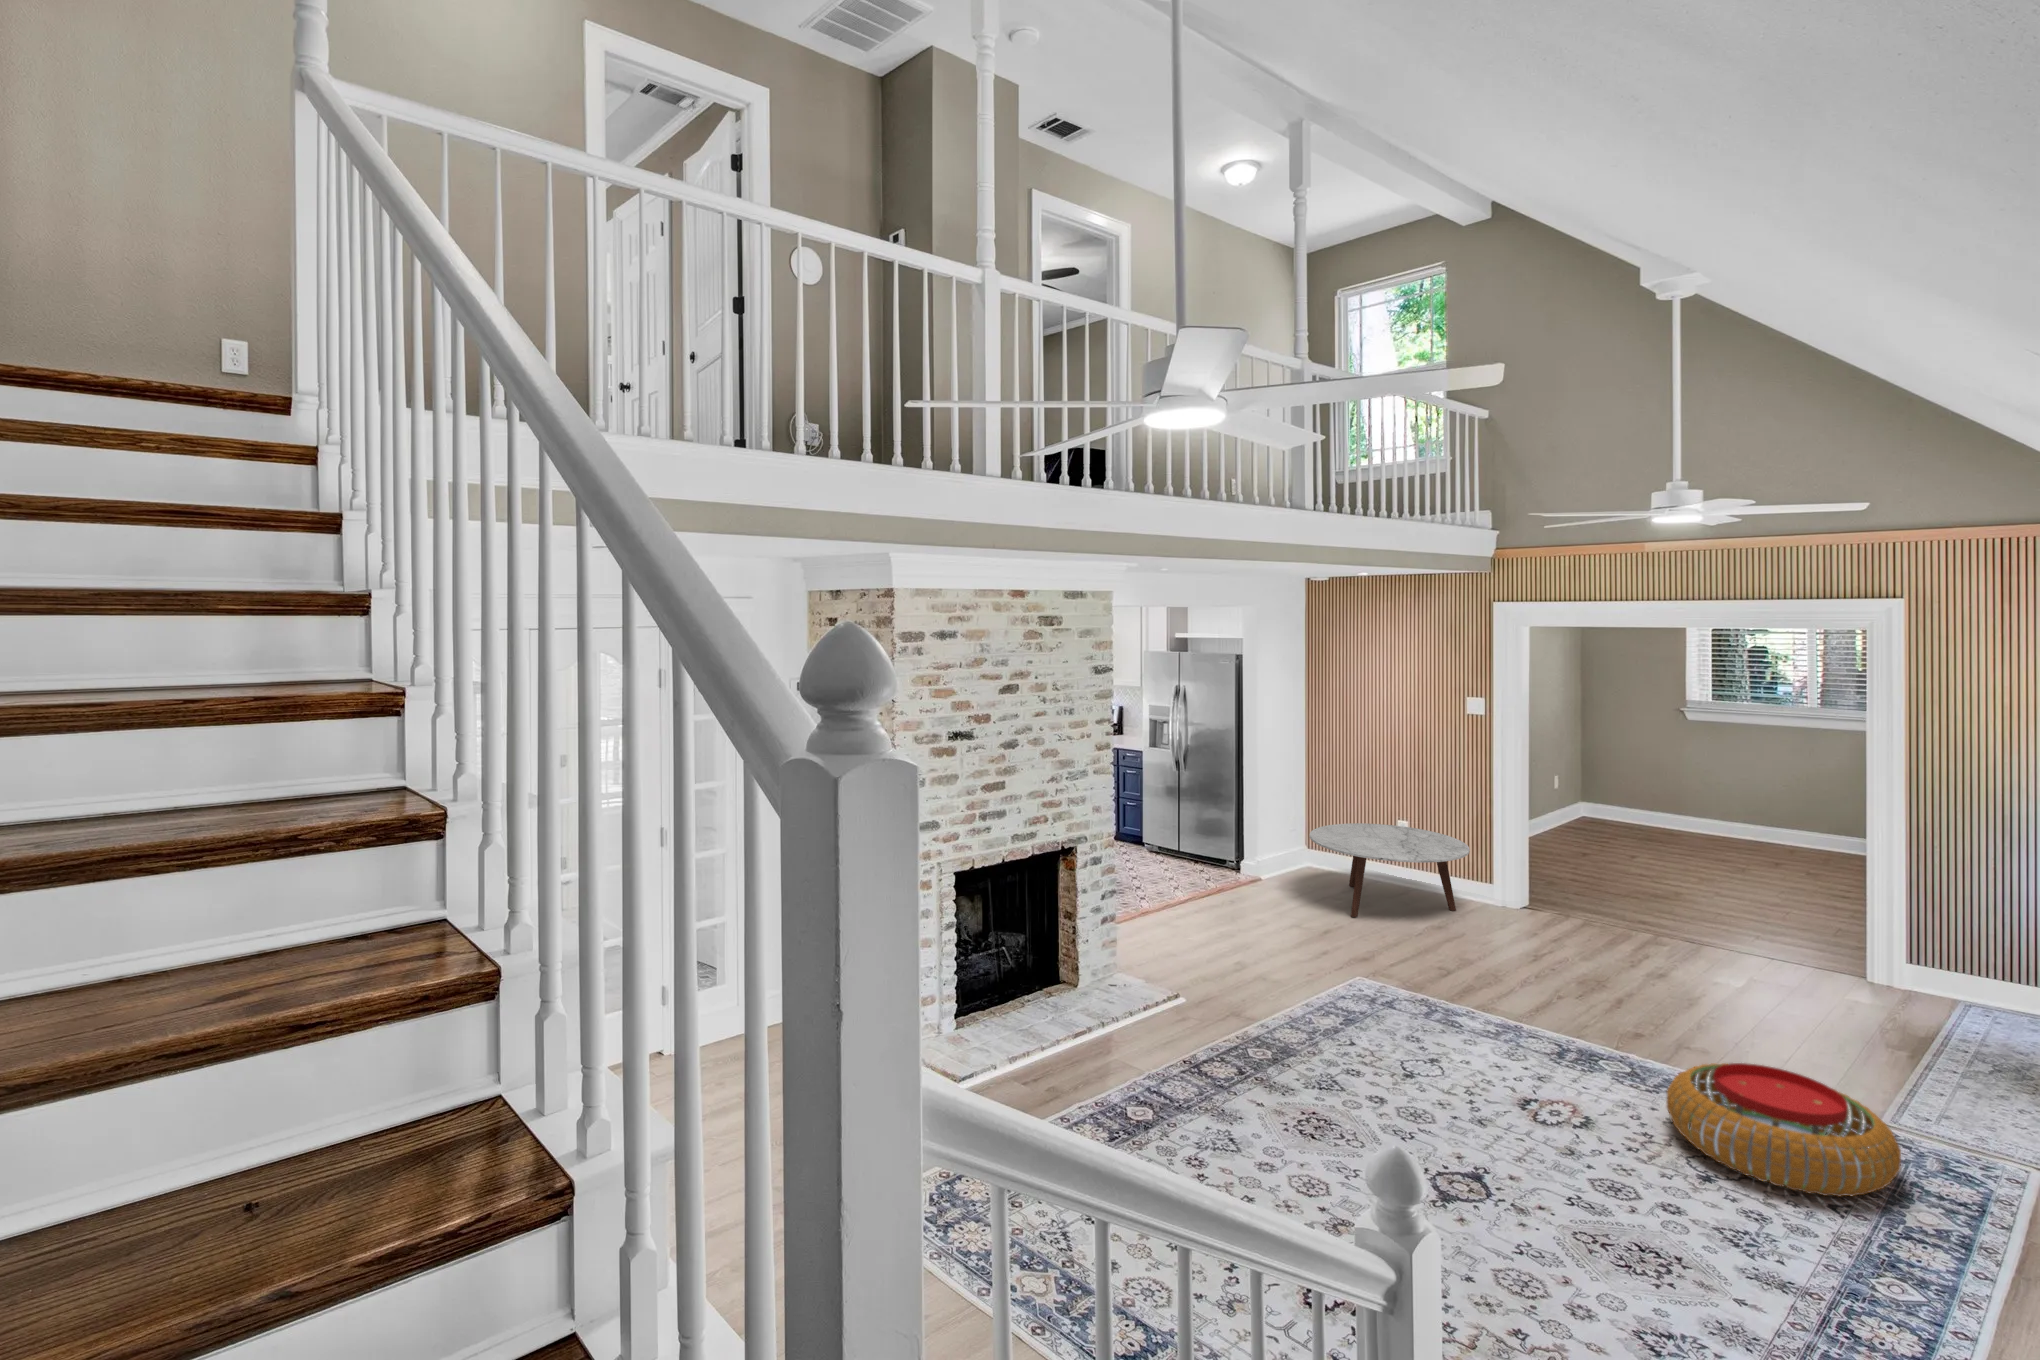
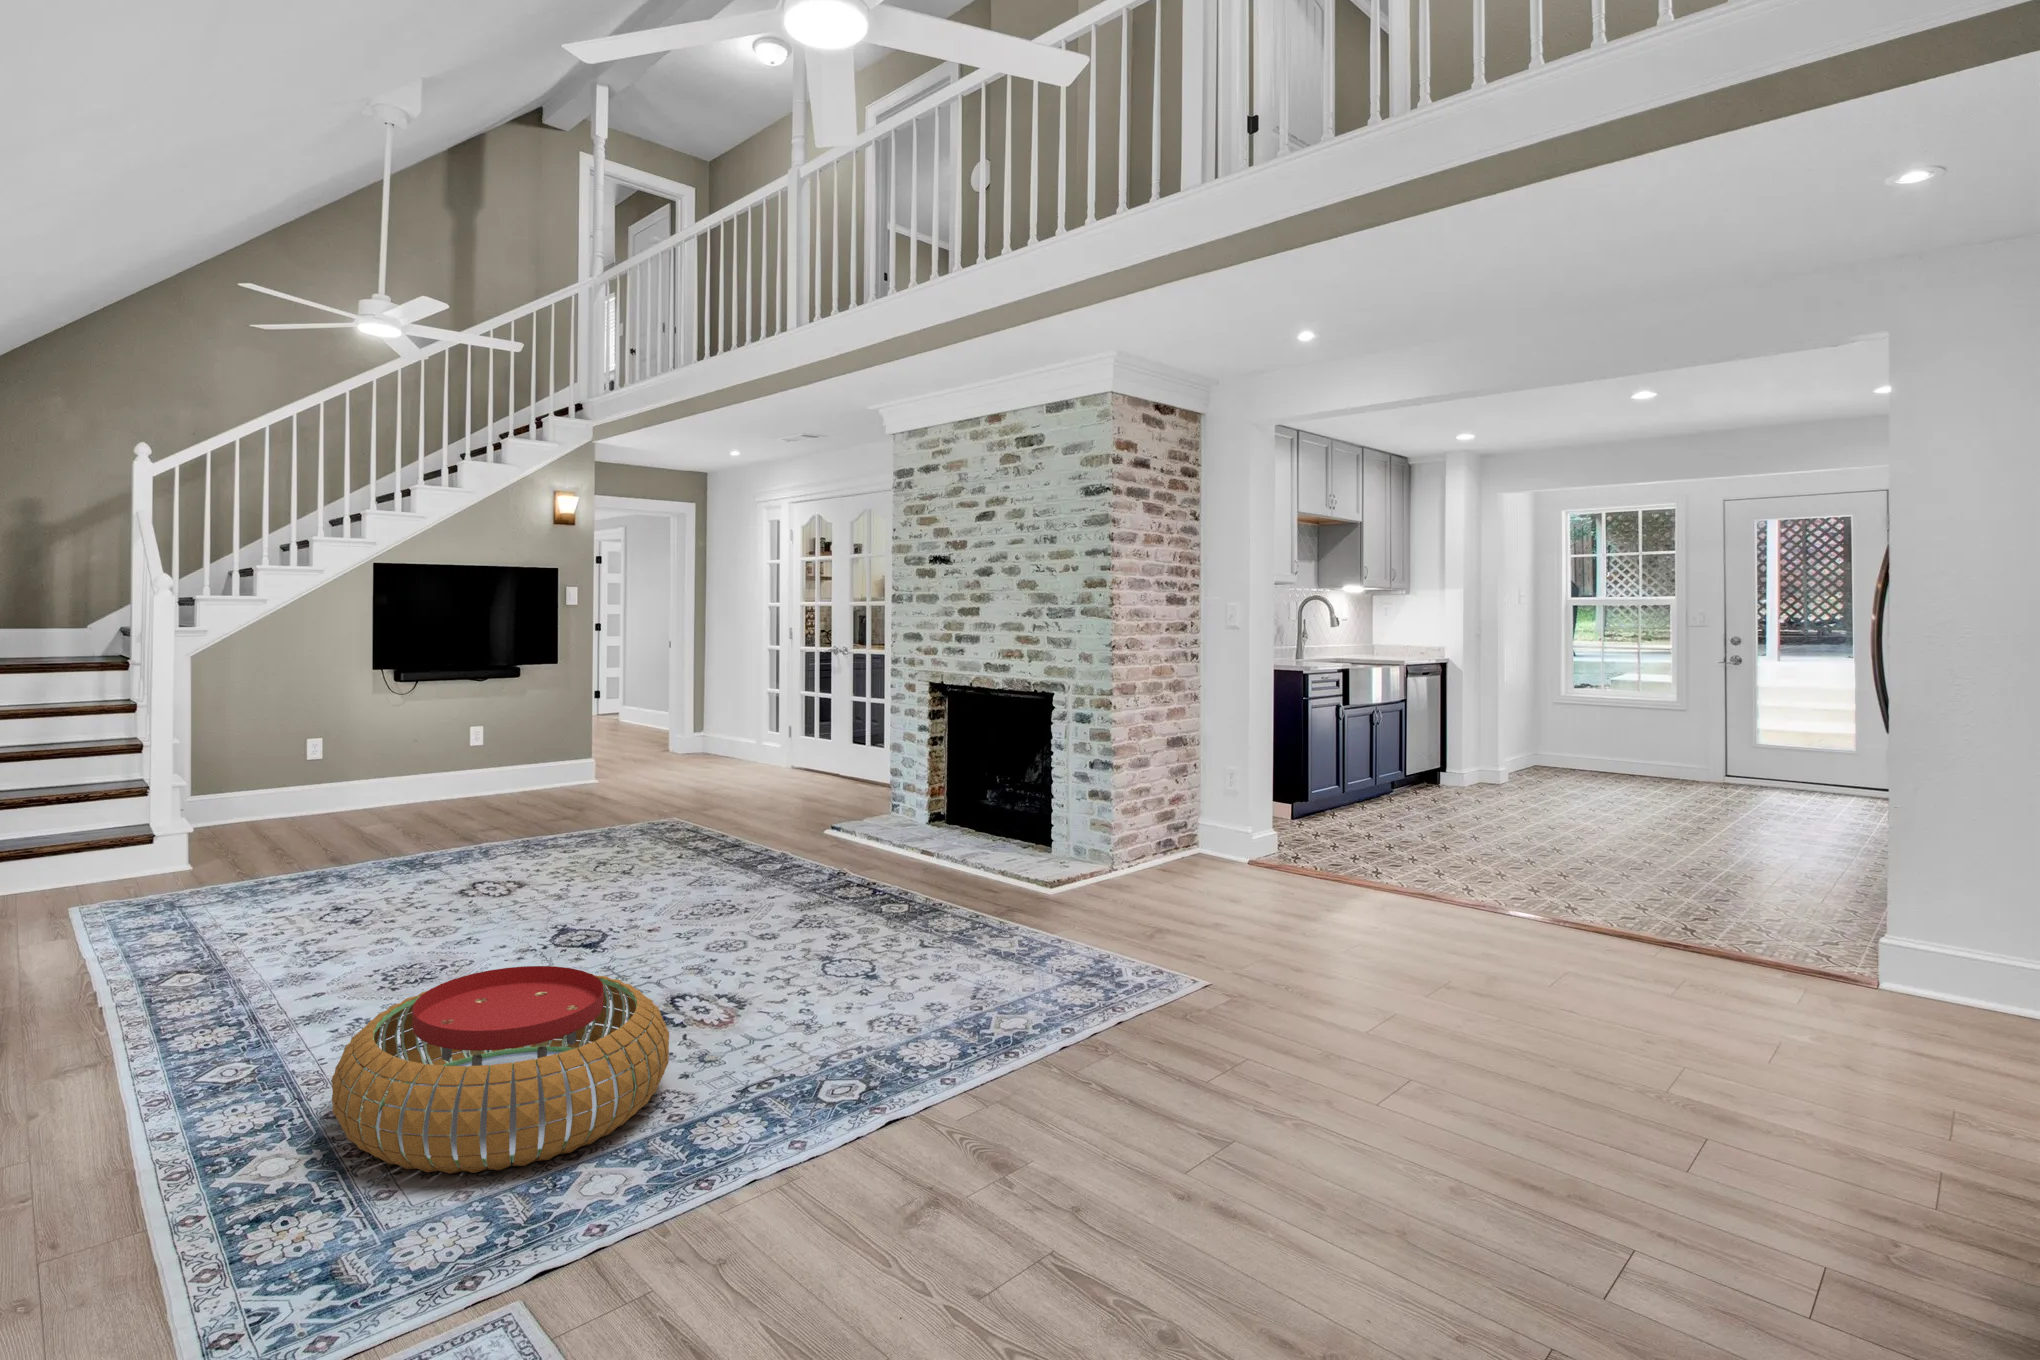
coffee table: present [1310,823,1470,917] -> none [1494,852,1964,1131]

